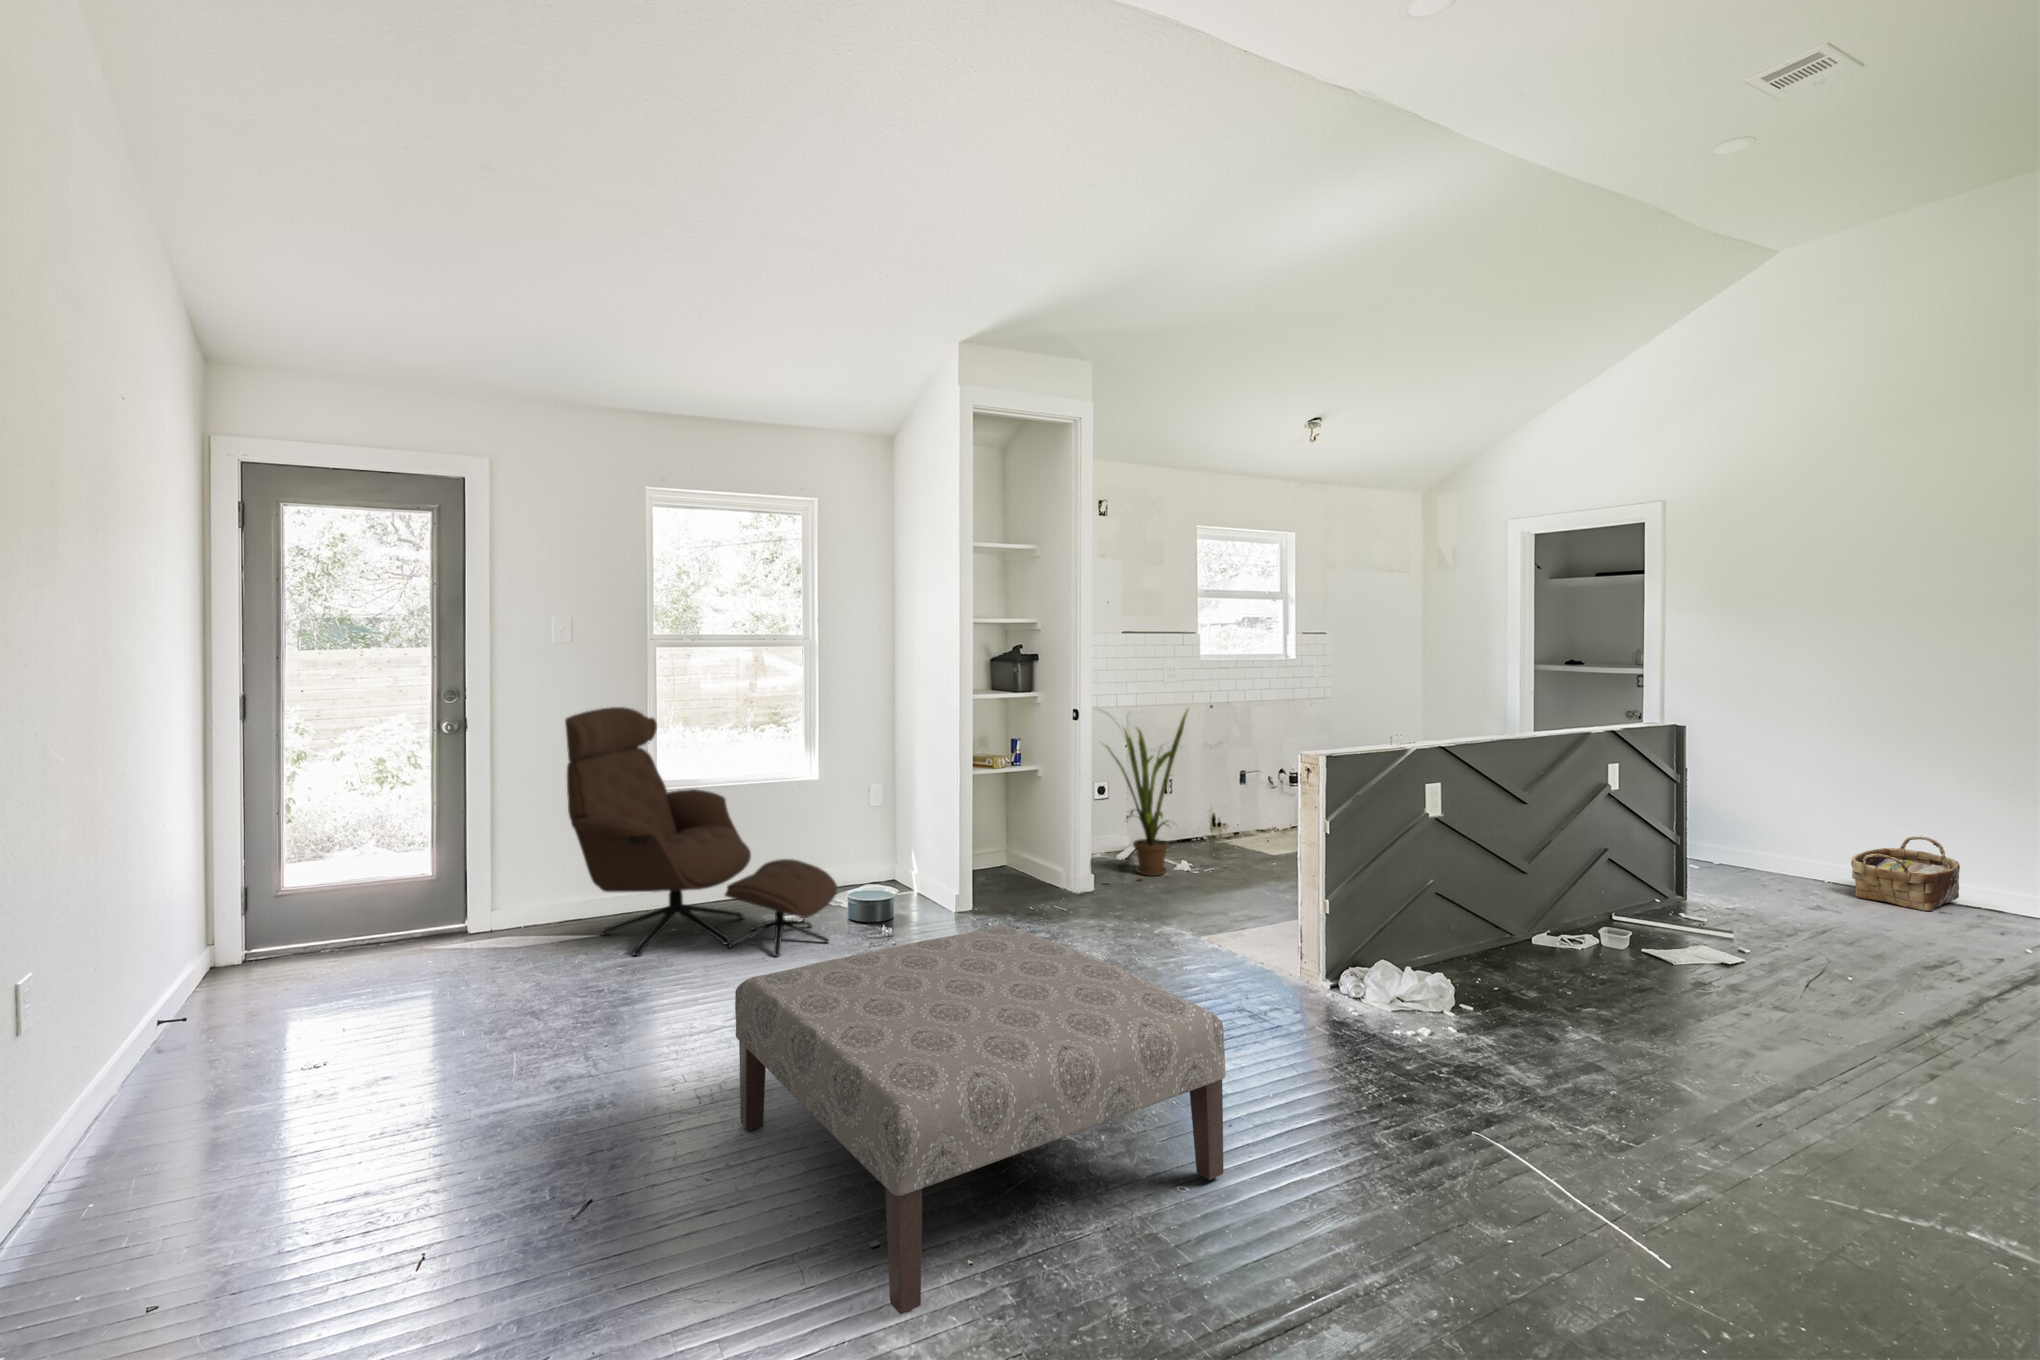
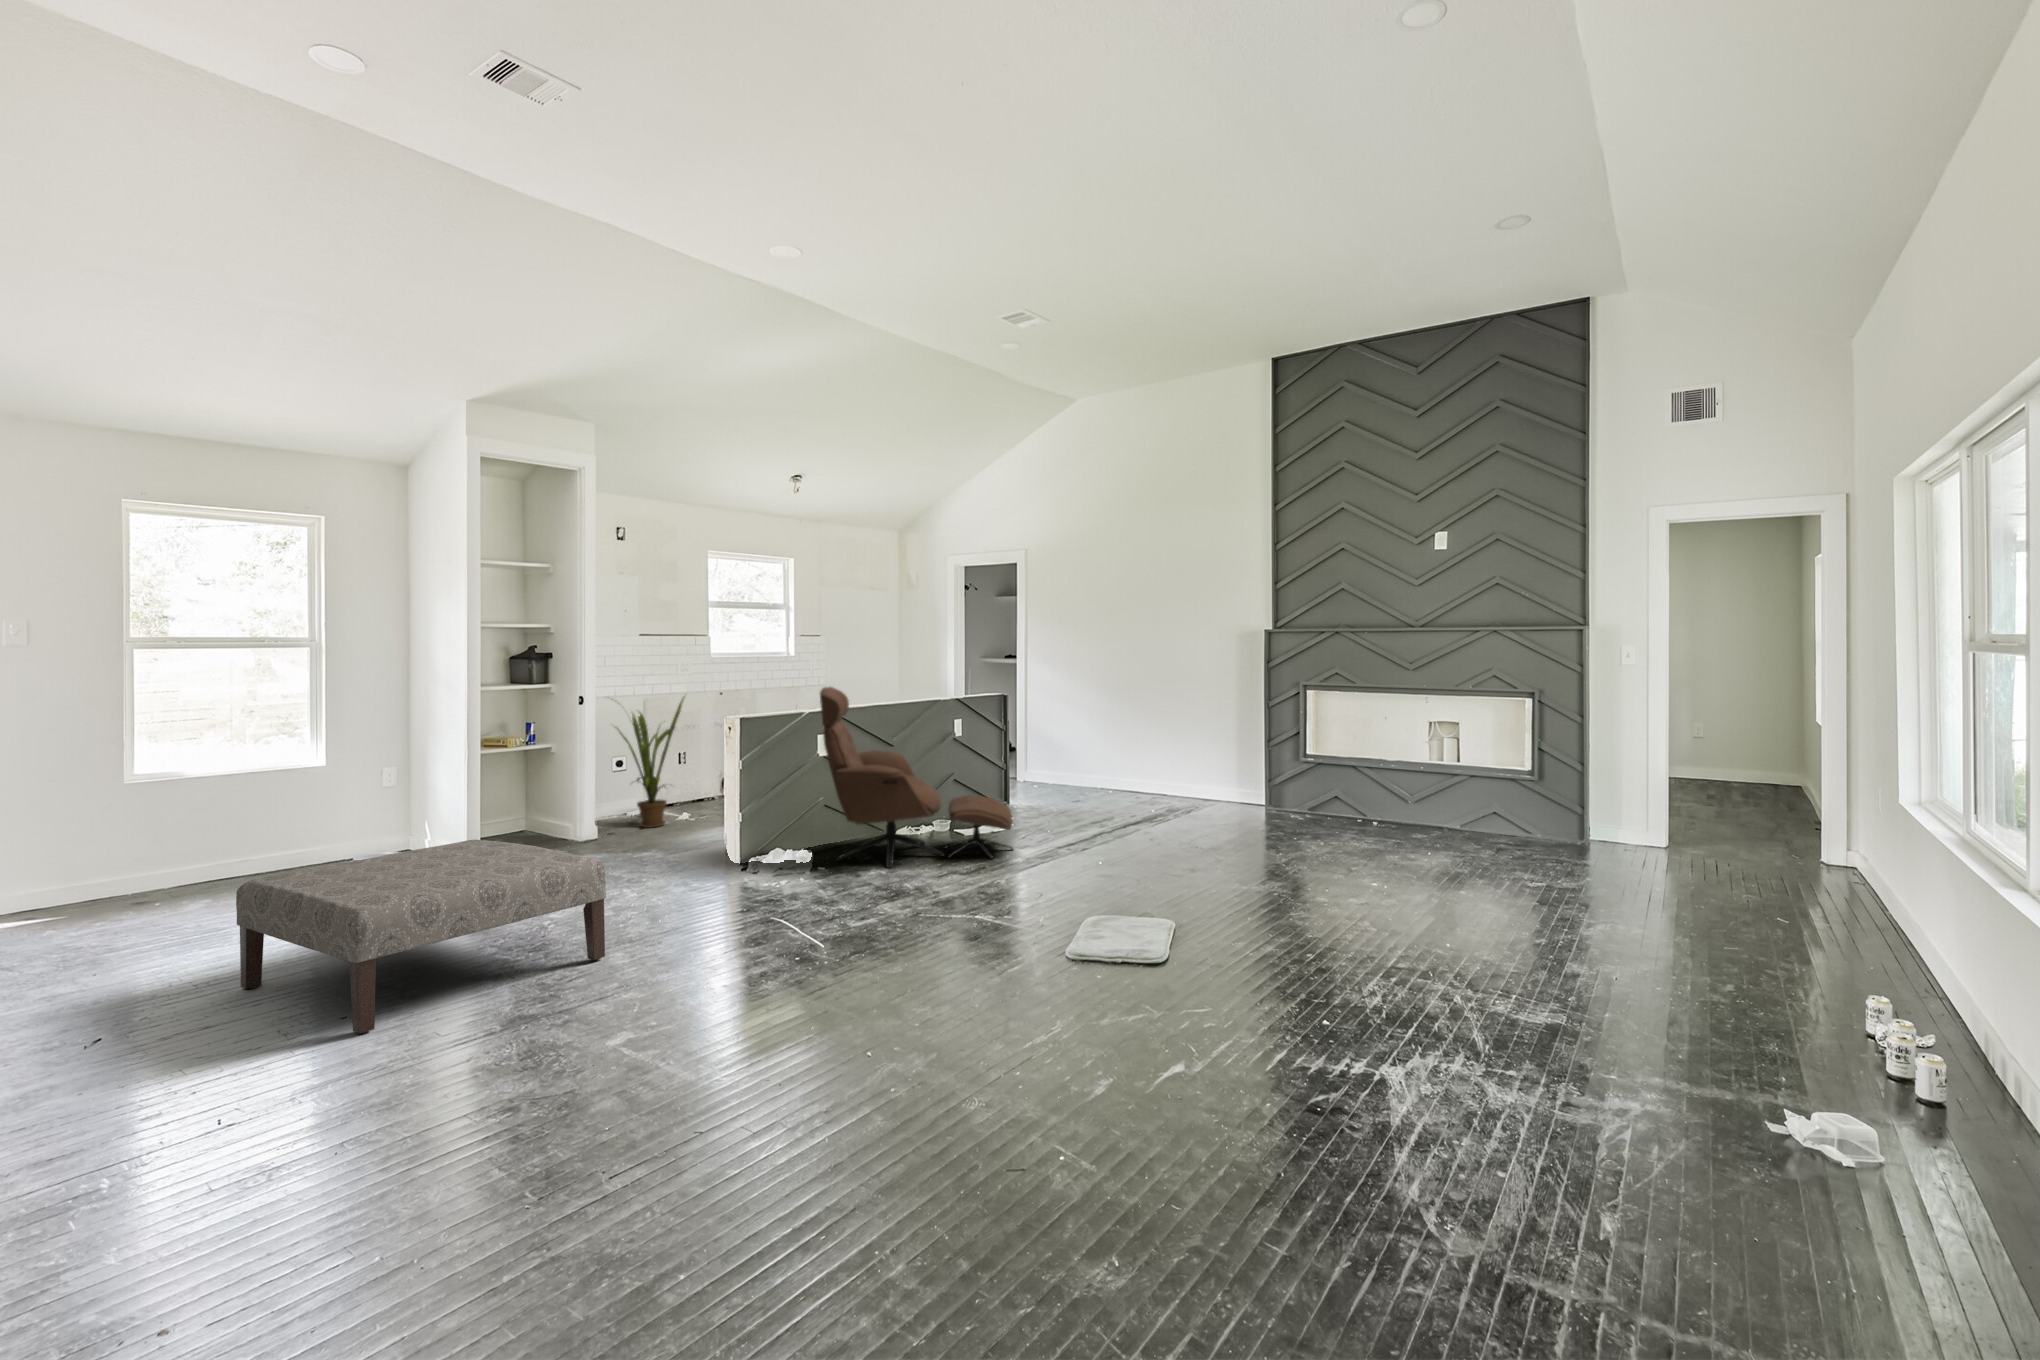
lounge chair: present [565,707,838,957] -> present [820,687,1013,868]
woven basket: present [1851,836,1960,911] -> none [1108,760,1160,803]

